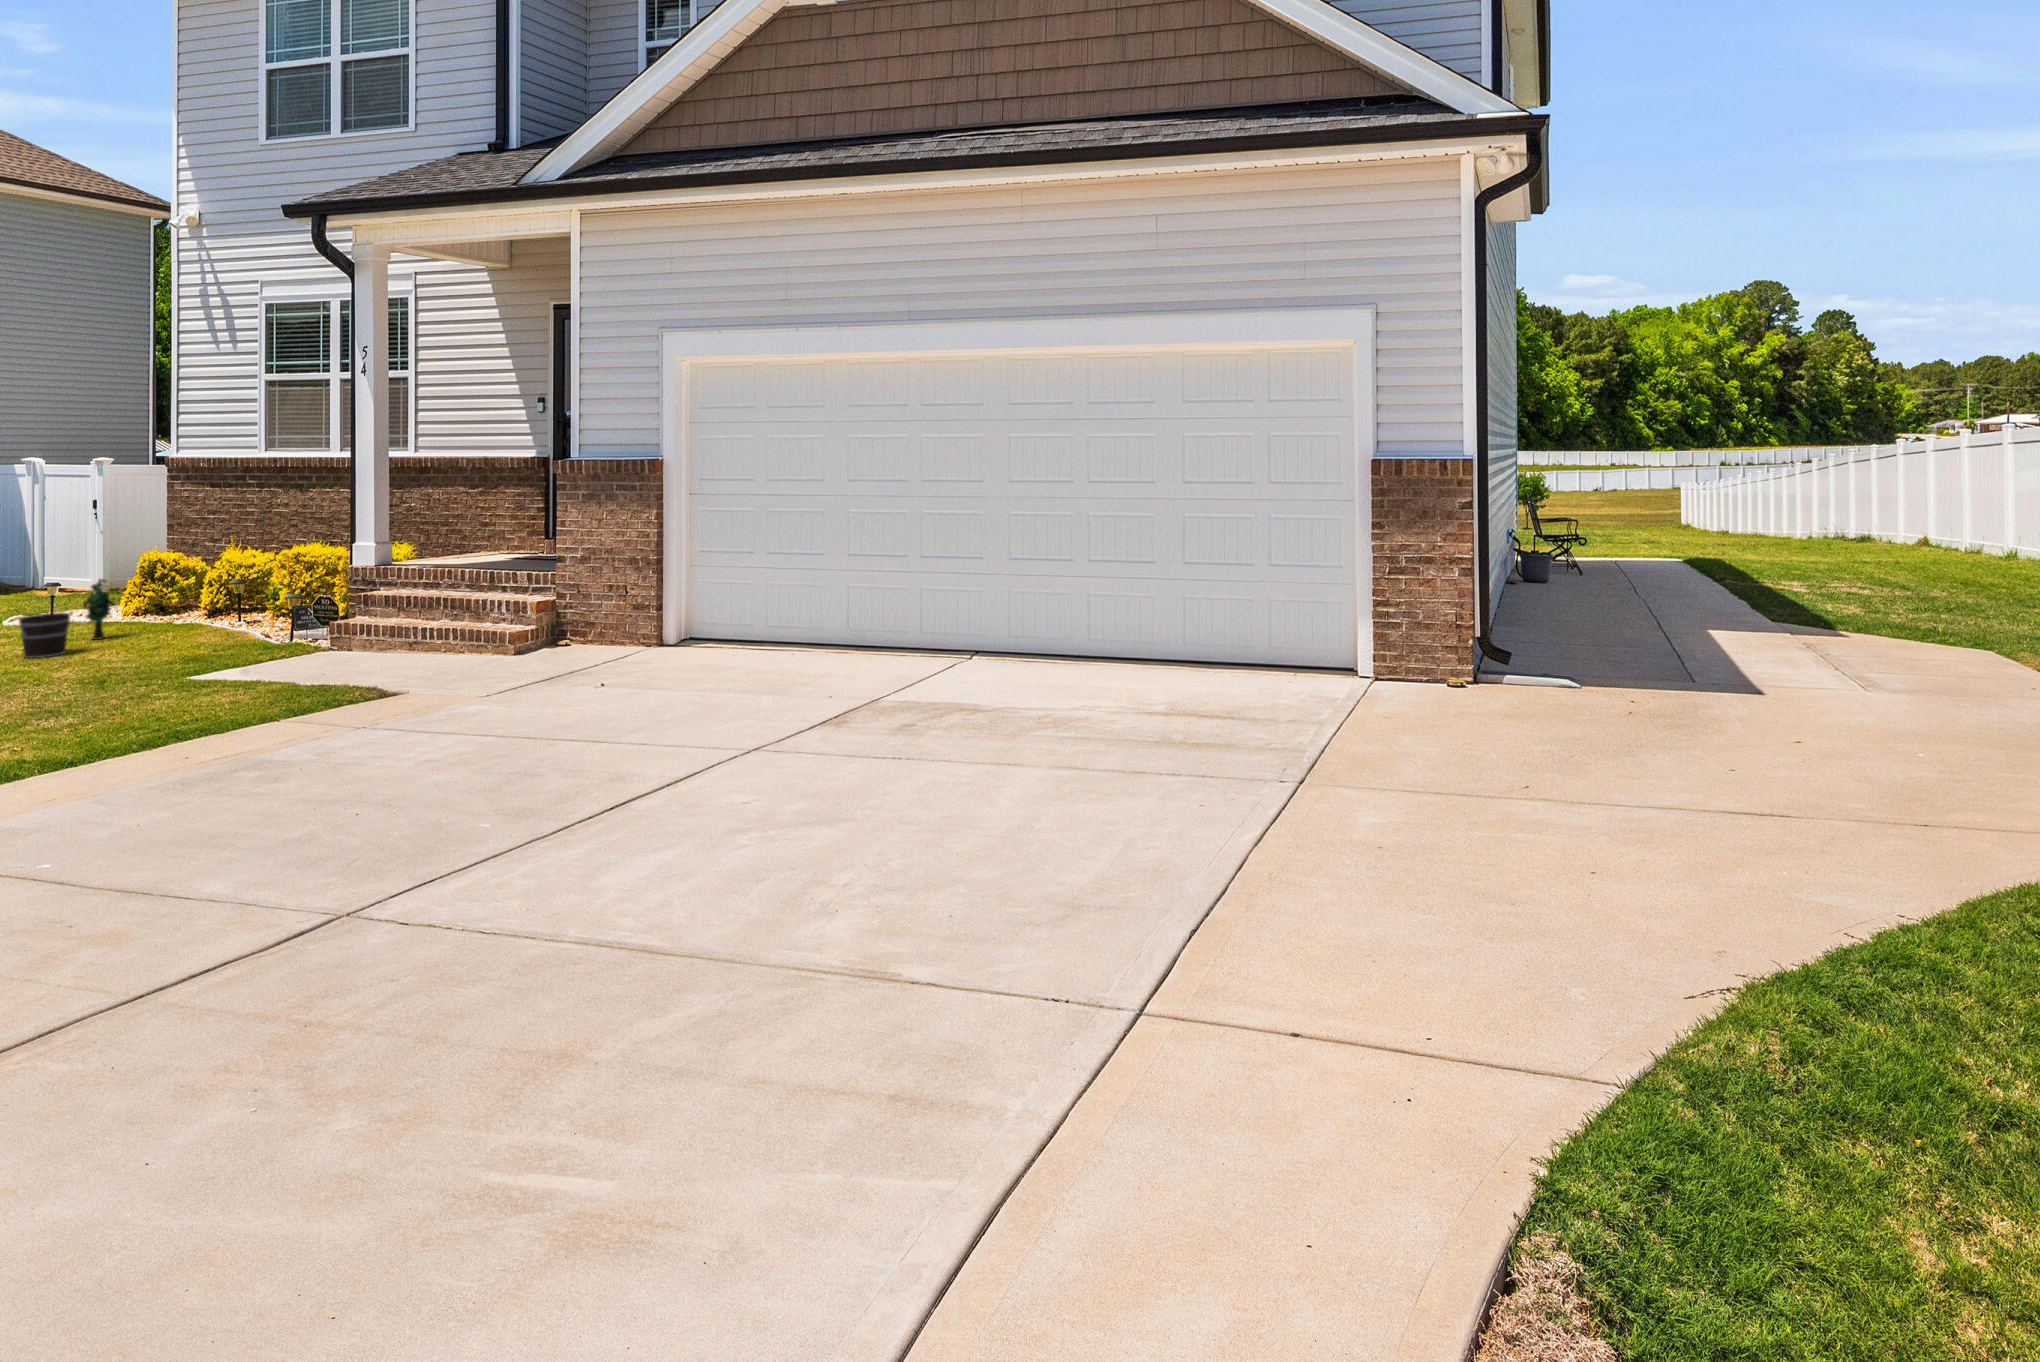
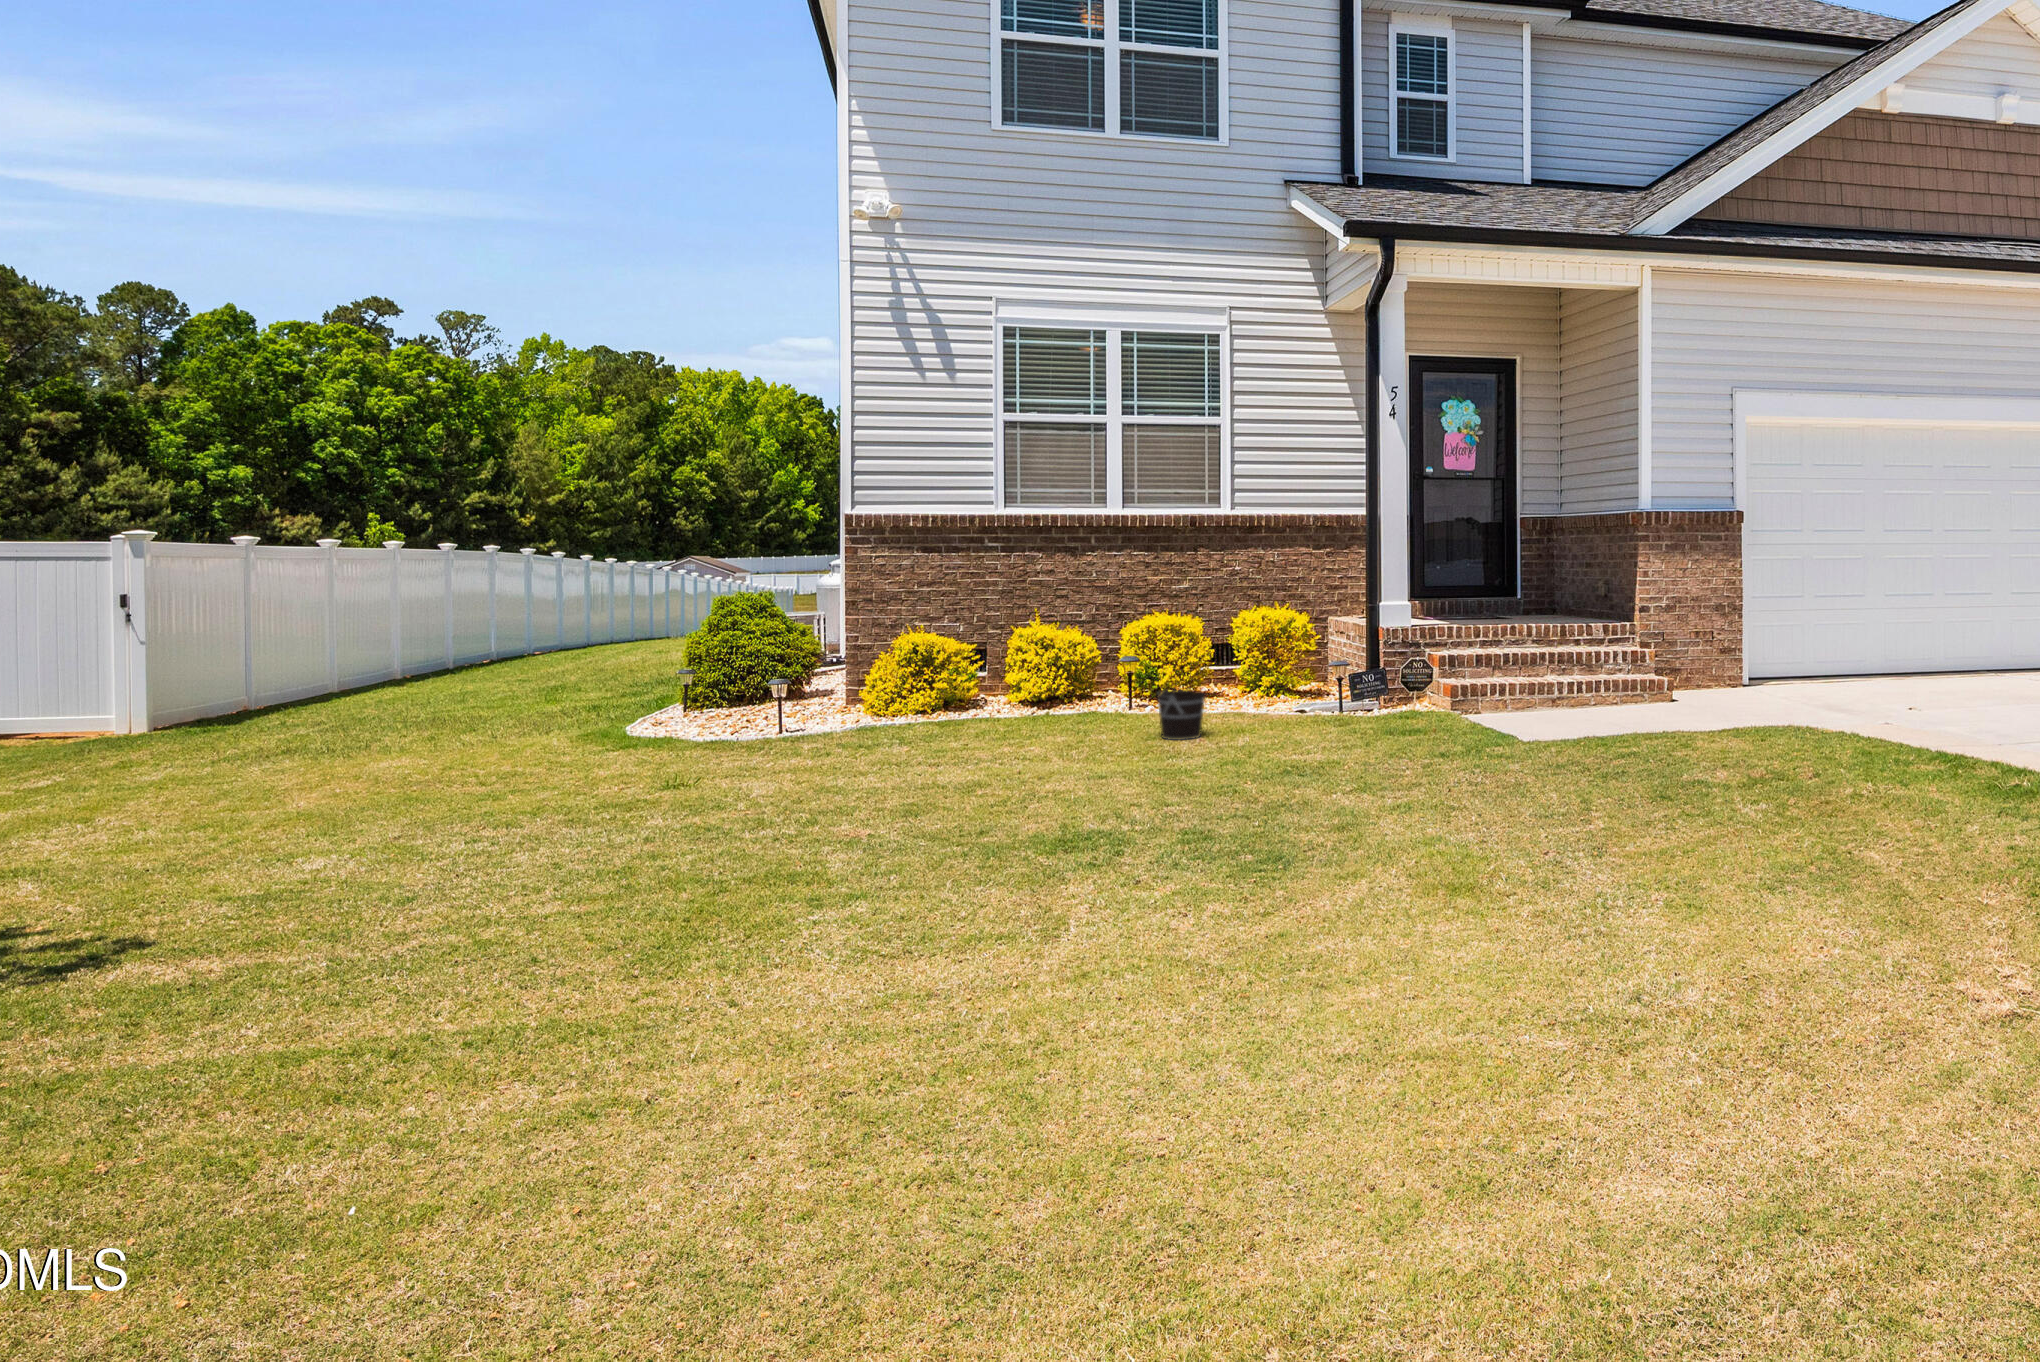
decorative plant: present [83,579,115,640] -> none [1107,655,1150,725]

